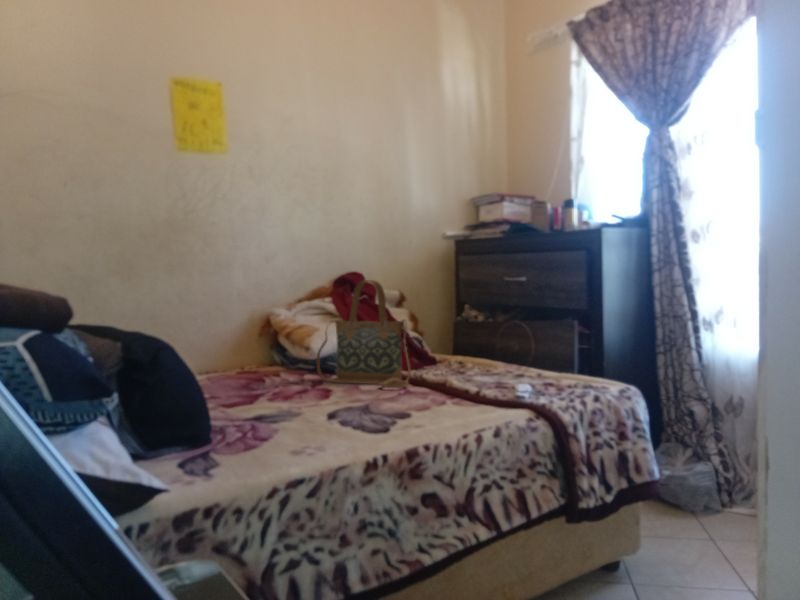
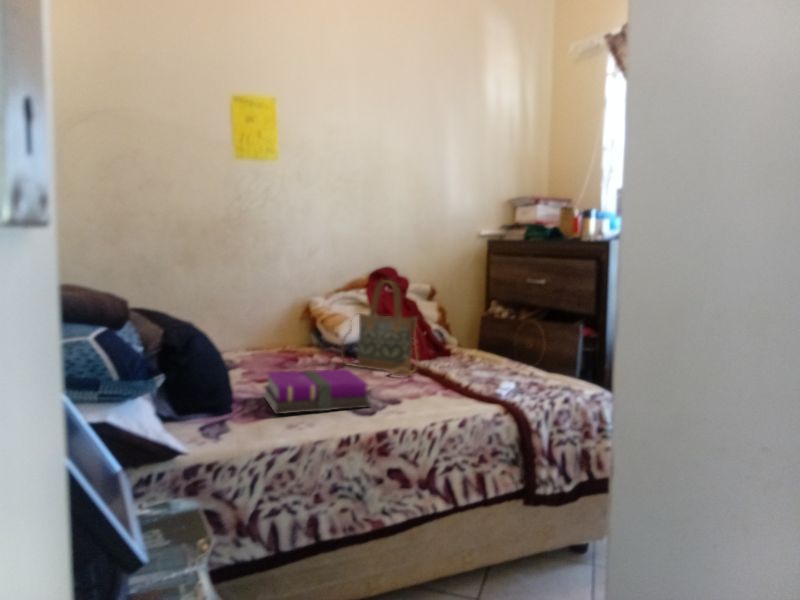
notebook: none [243,381,383,440] -> present [264,369,371,414]

